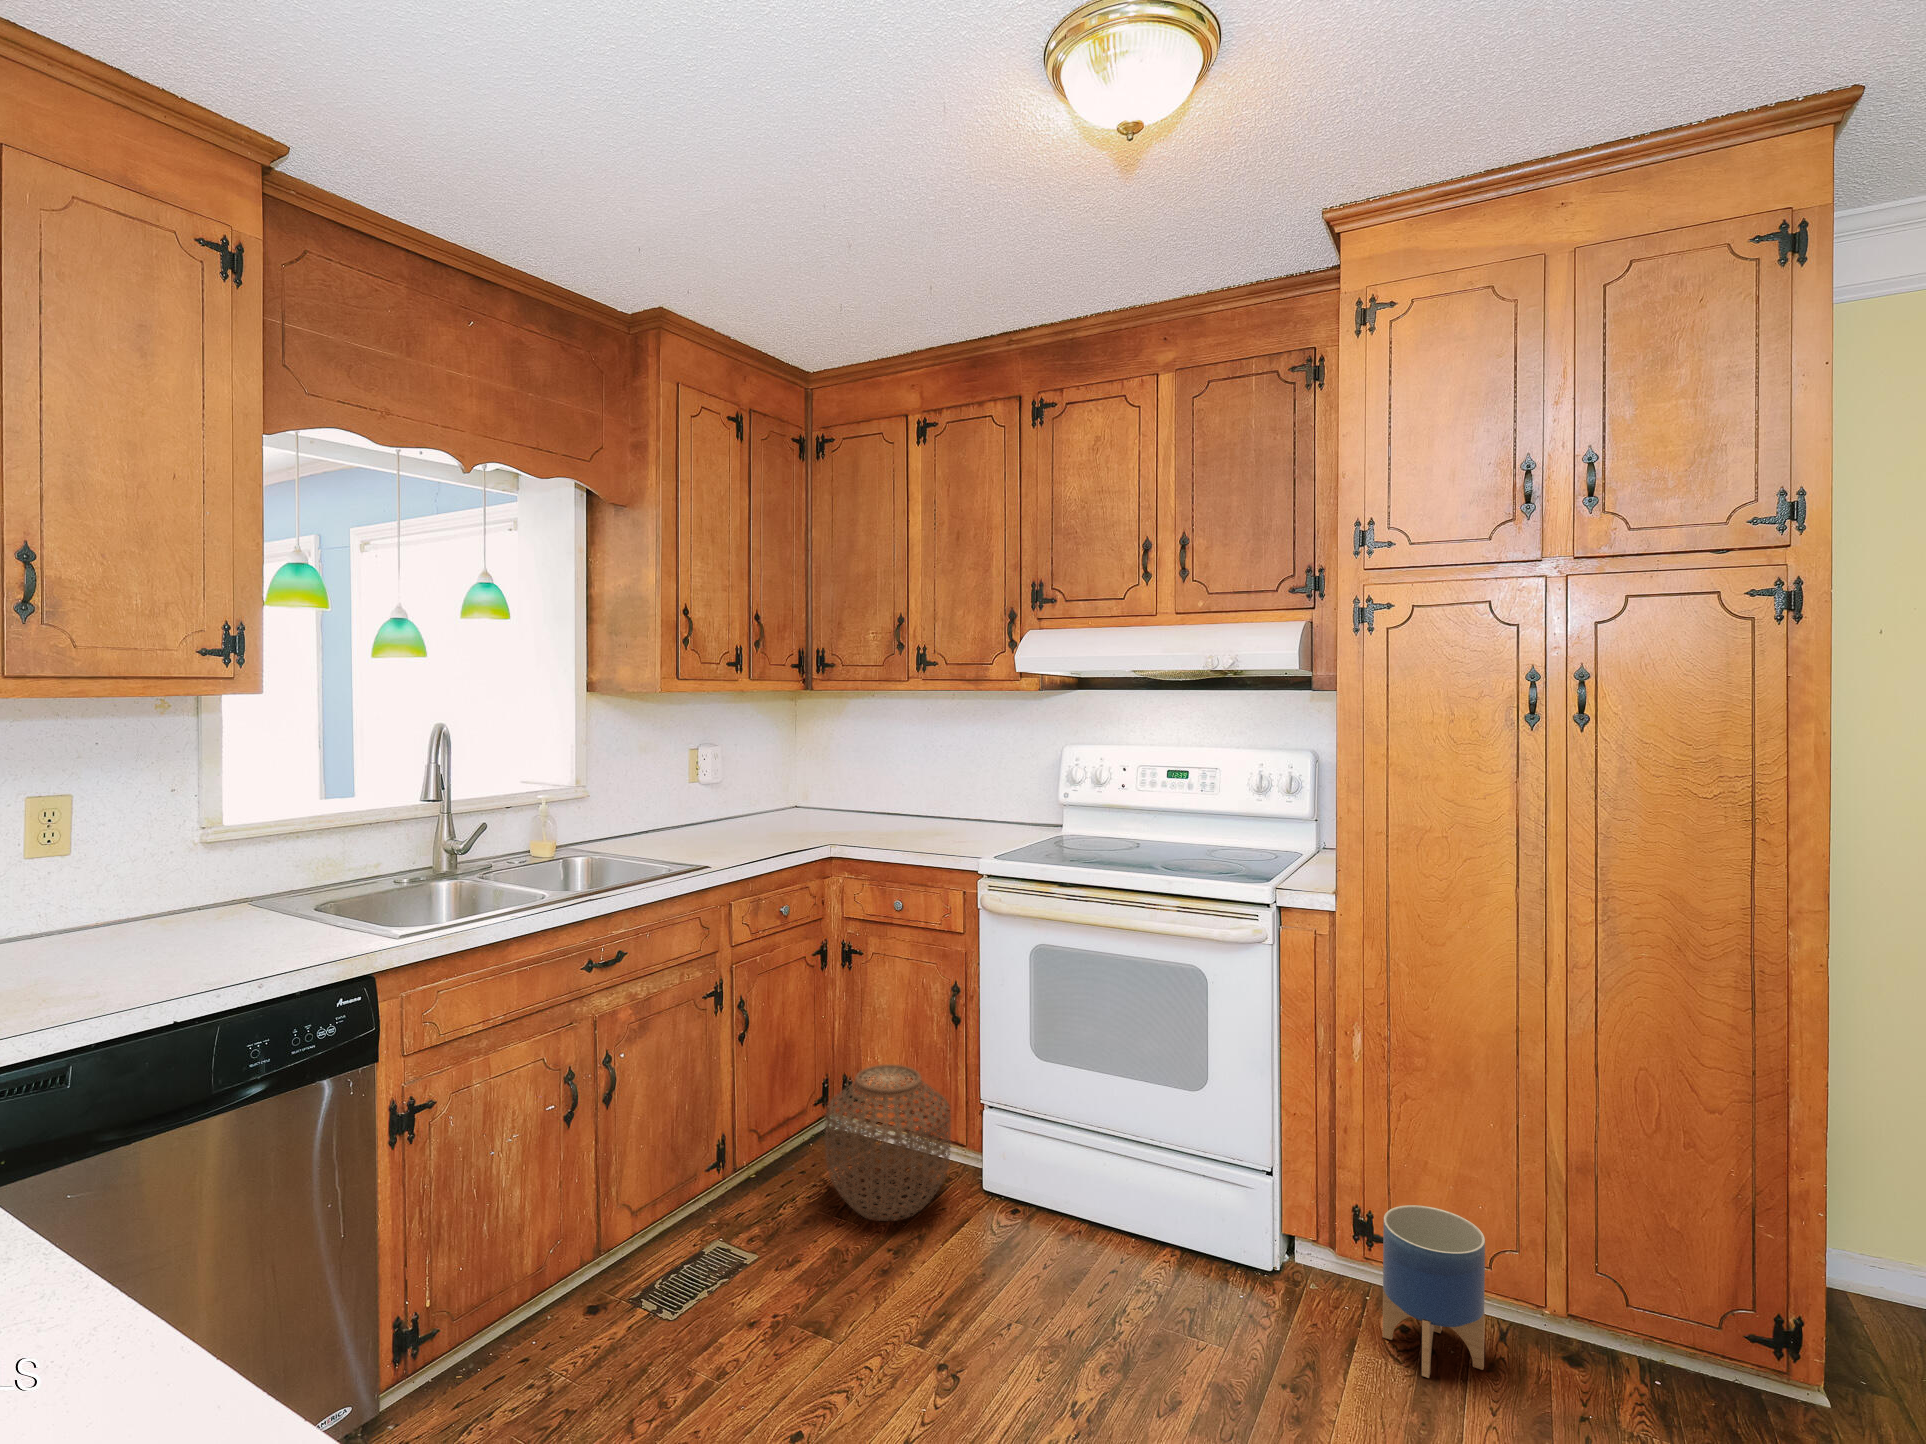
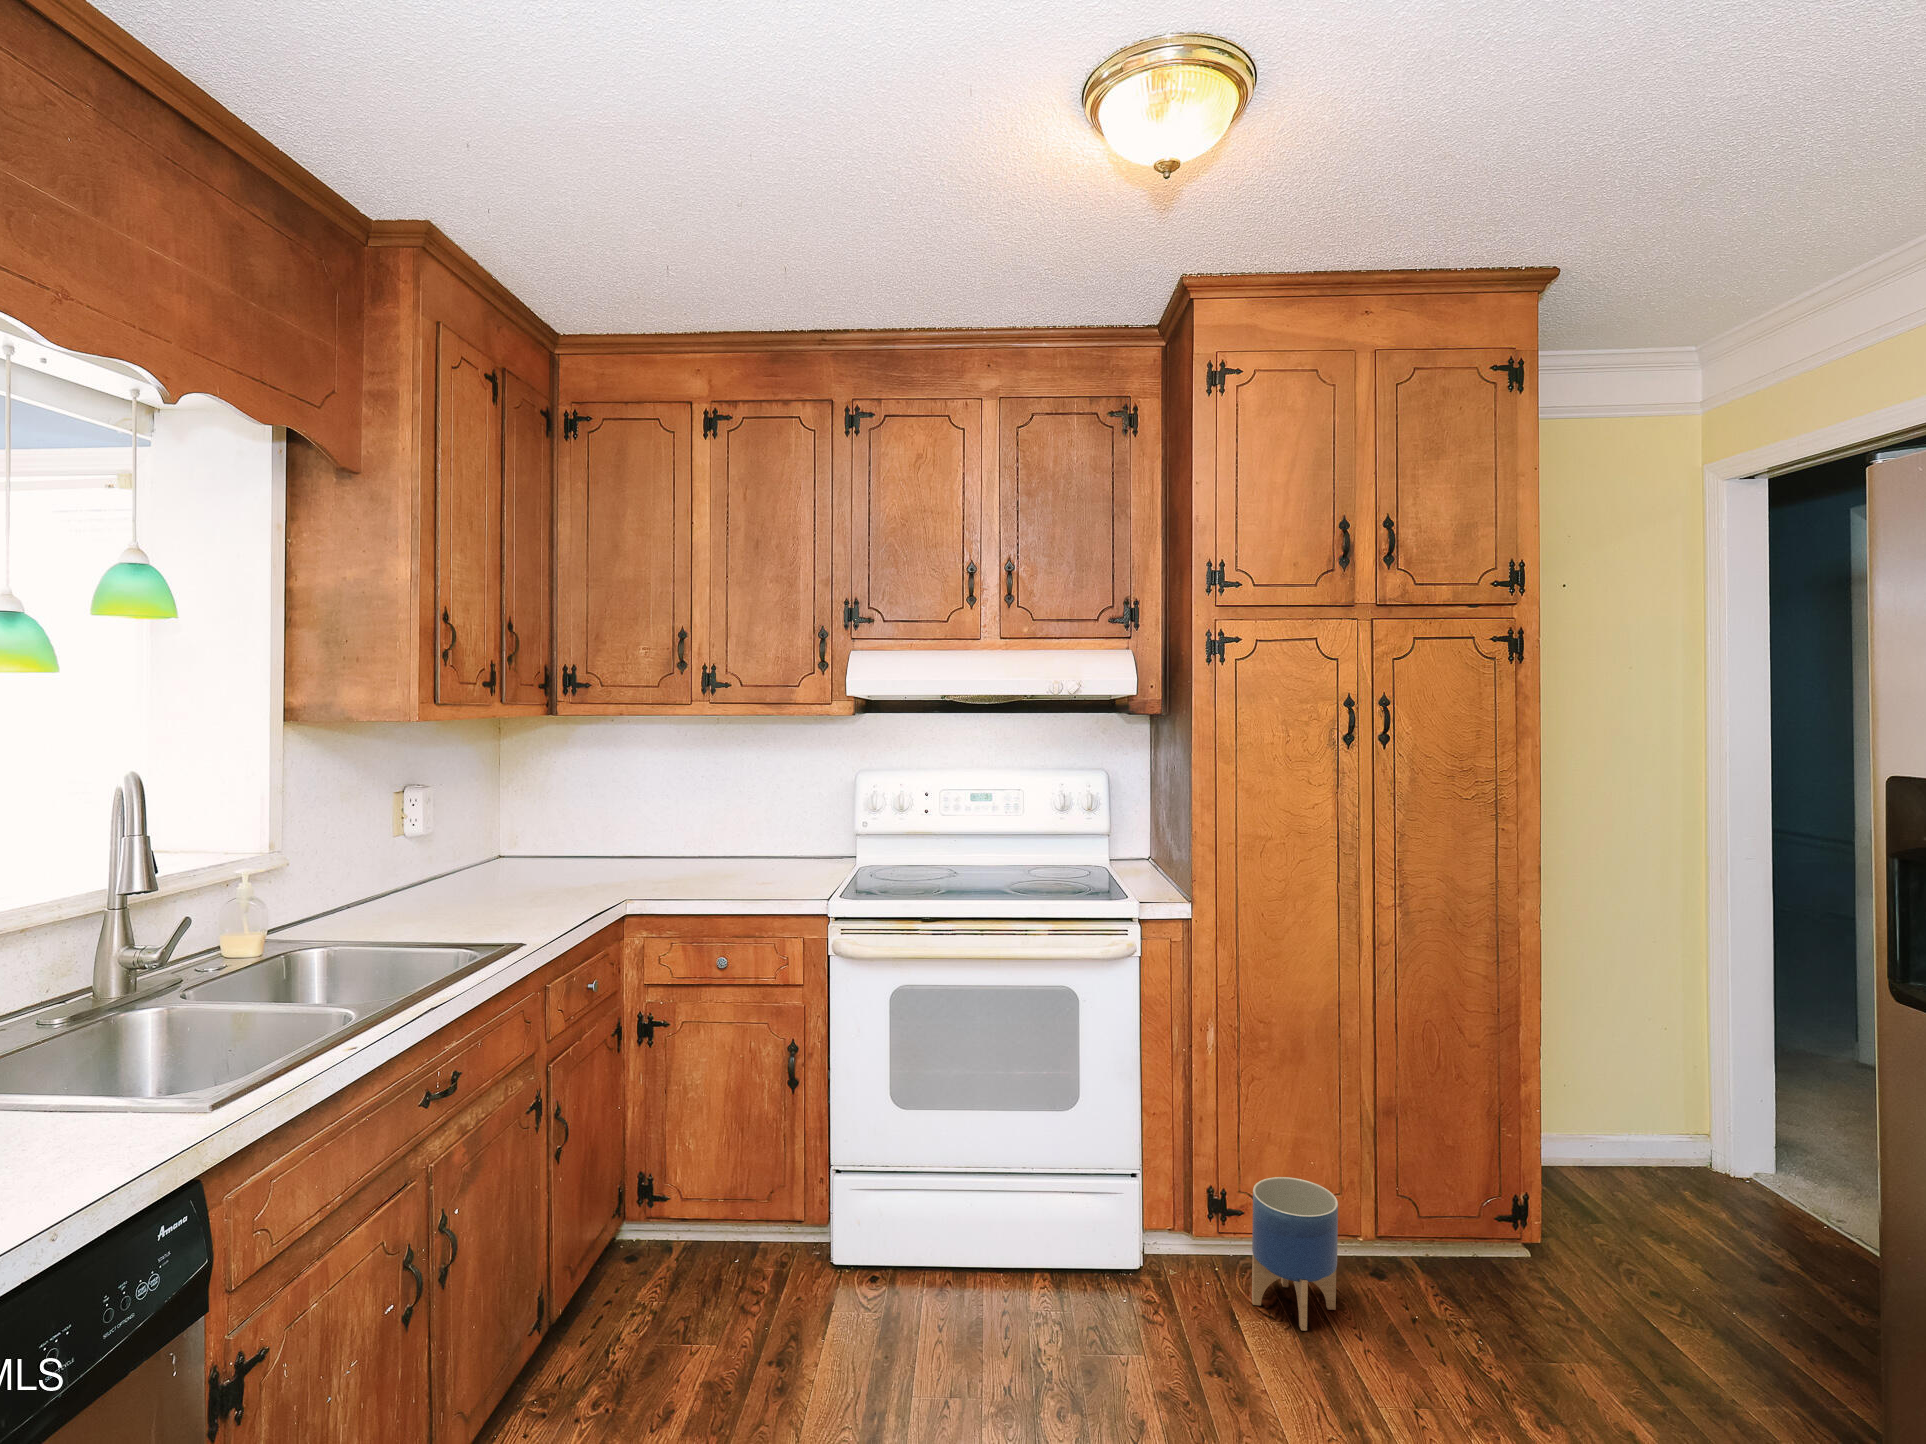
woven basket: present [825,1065,951,1221] -> none [664,1145,811,1332]

